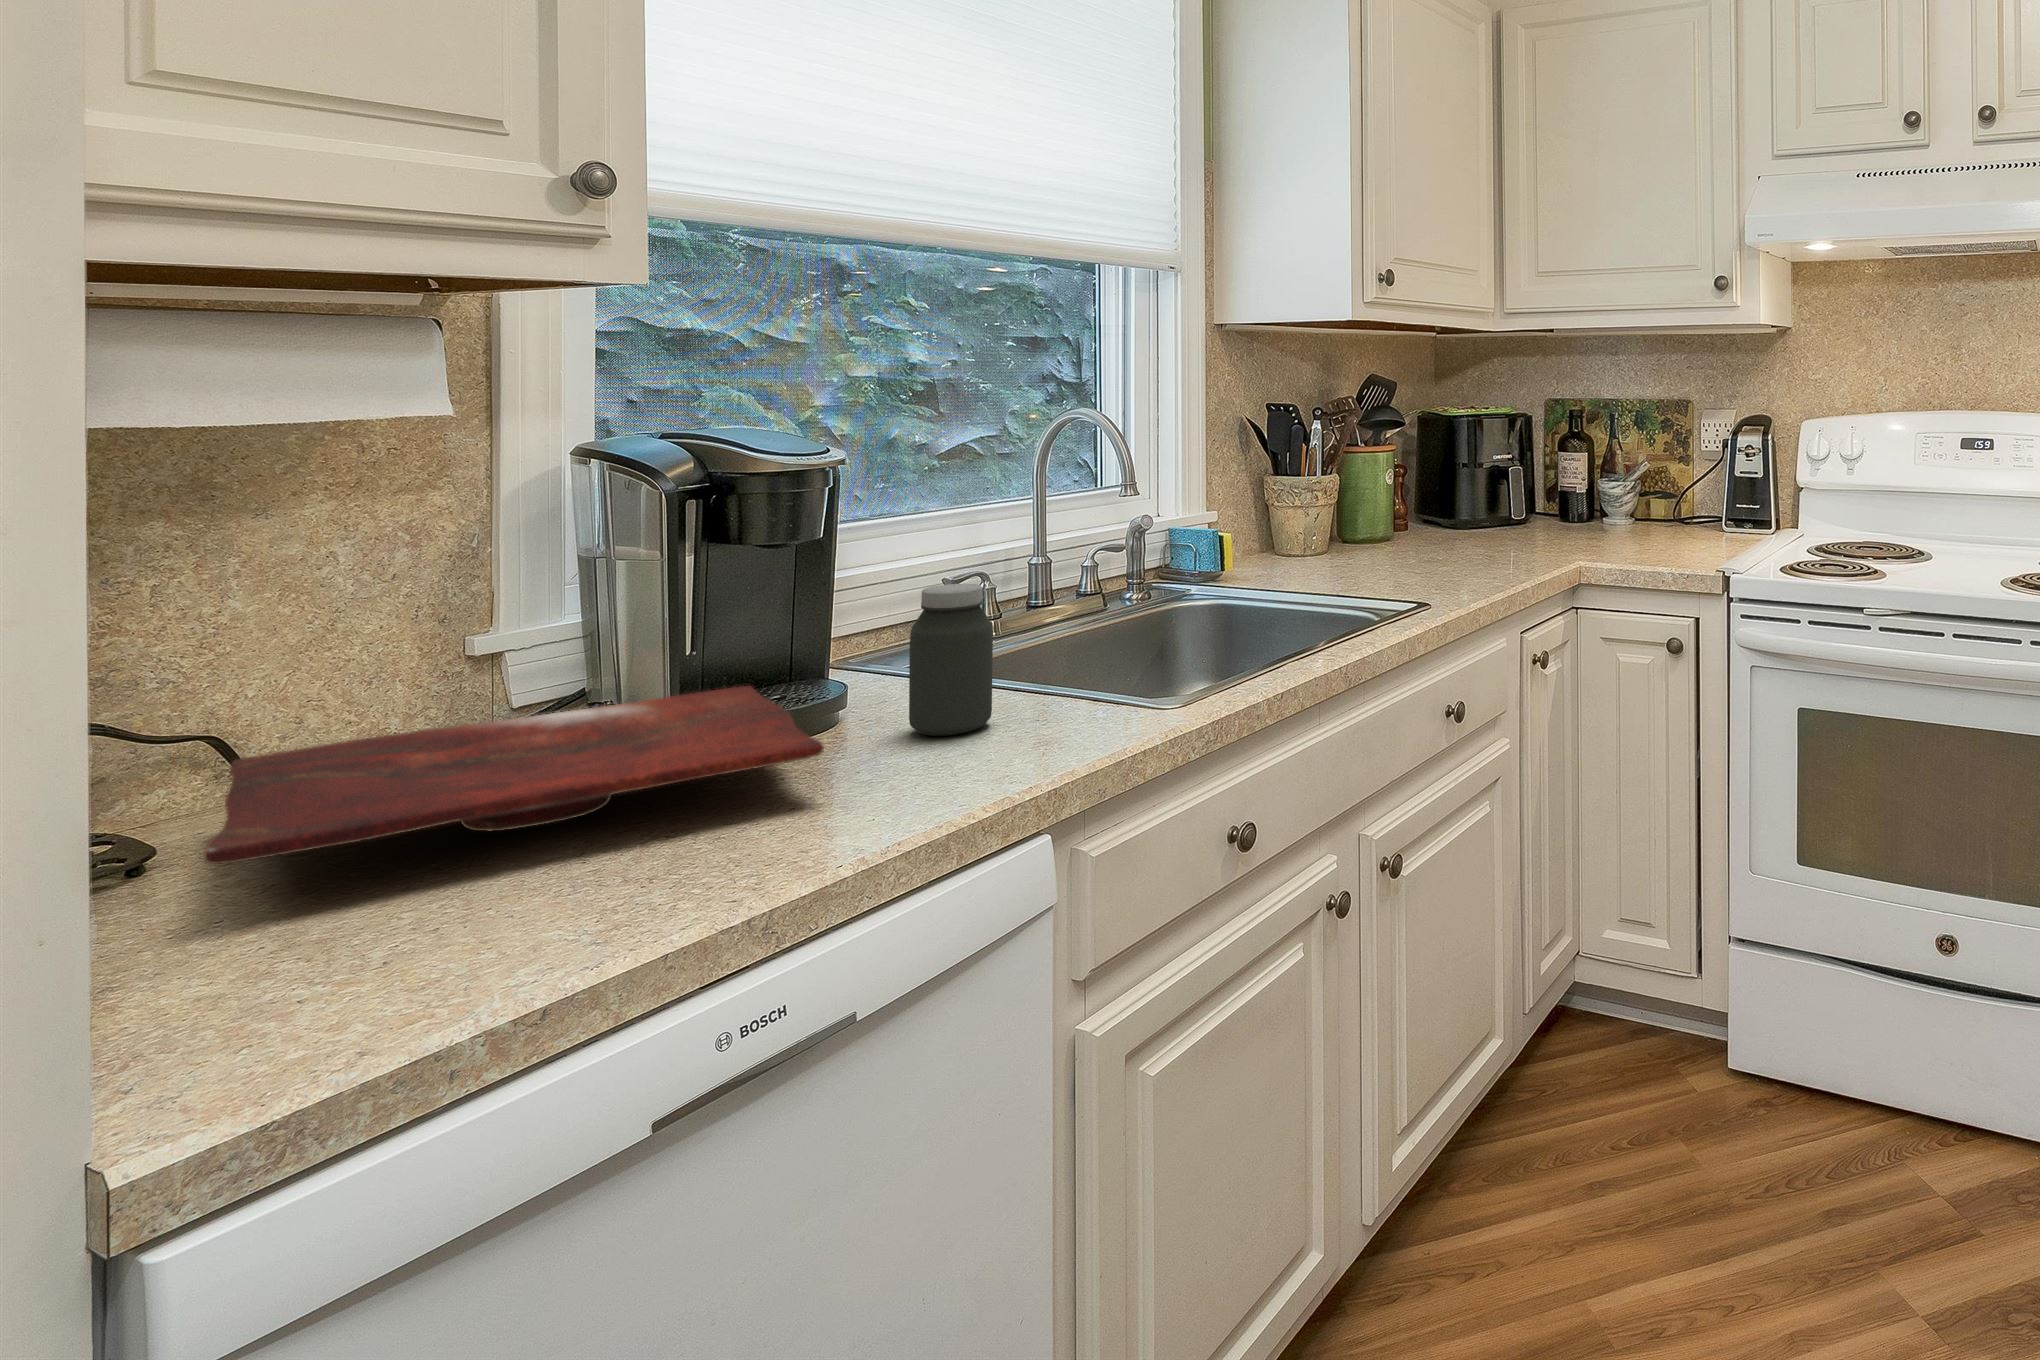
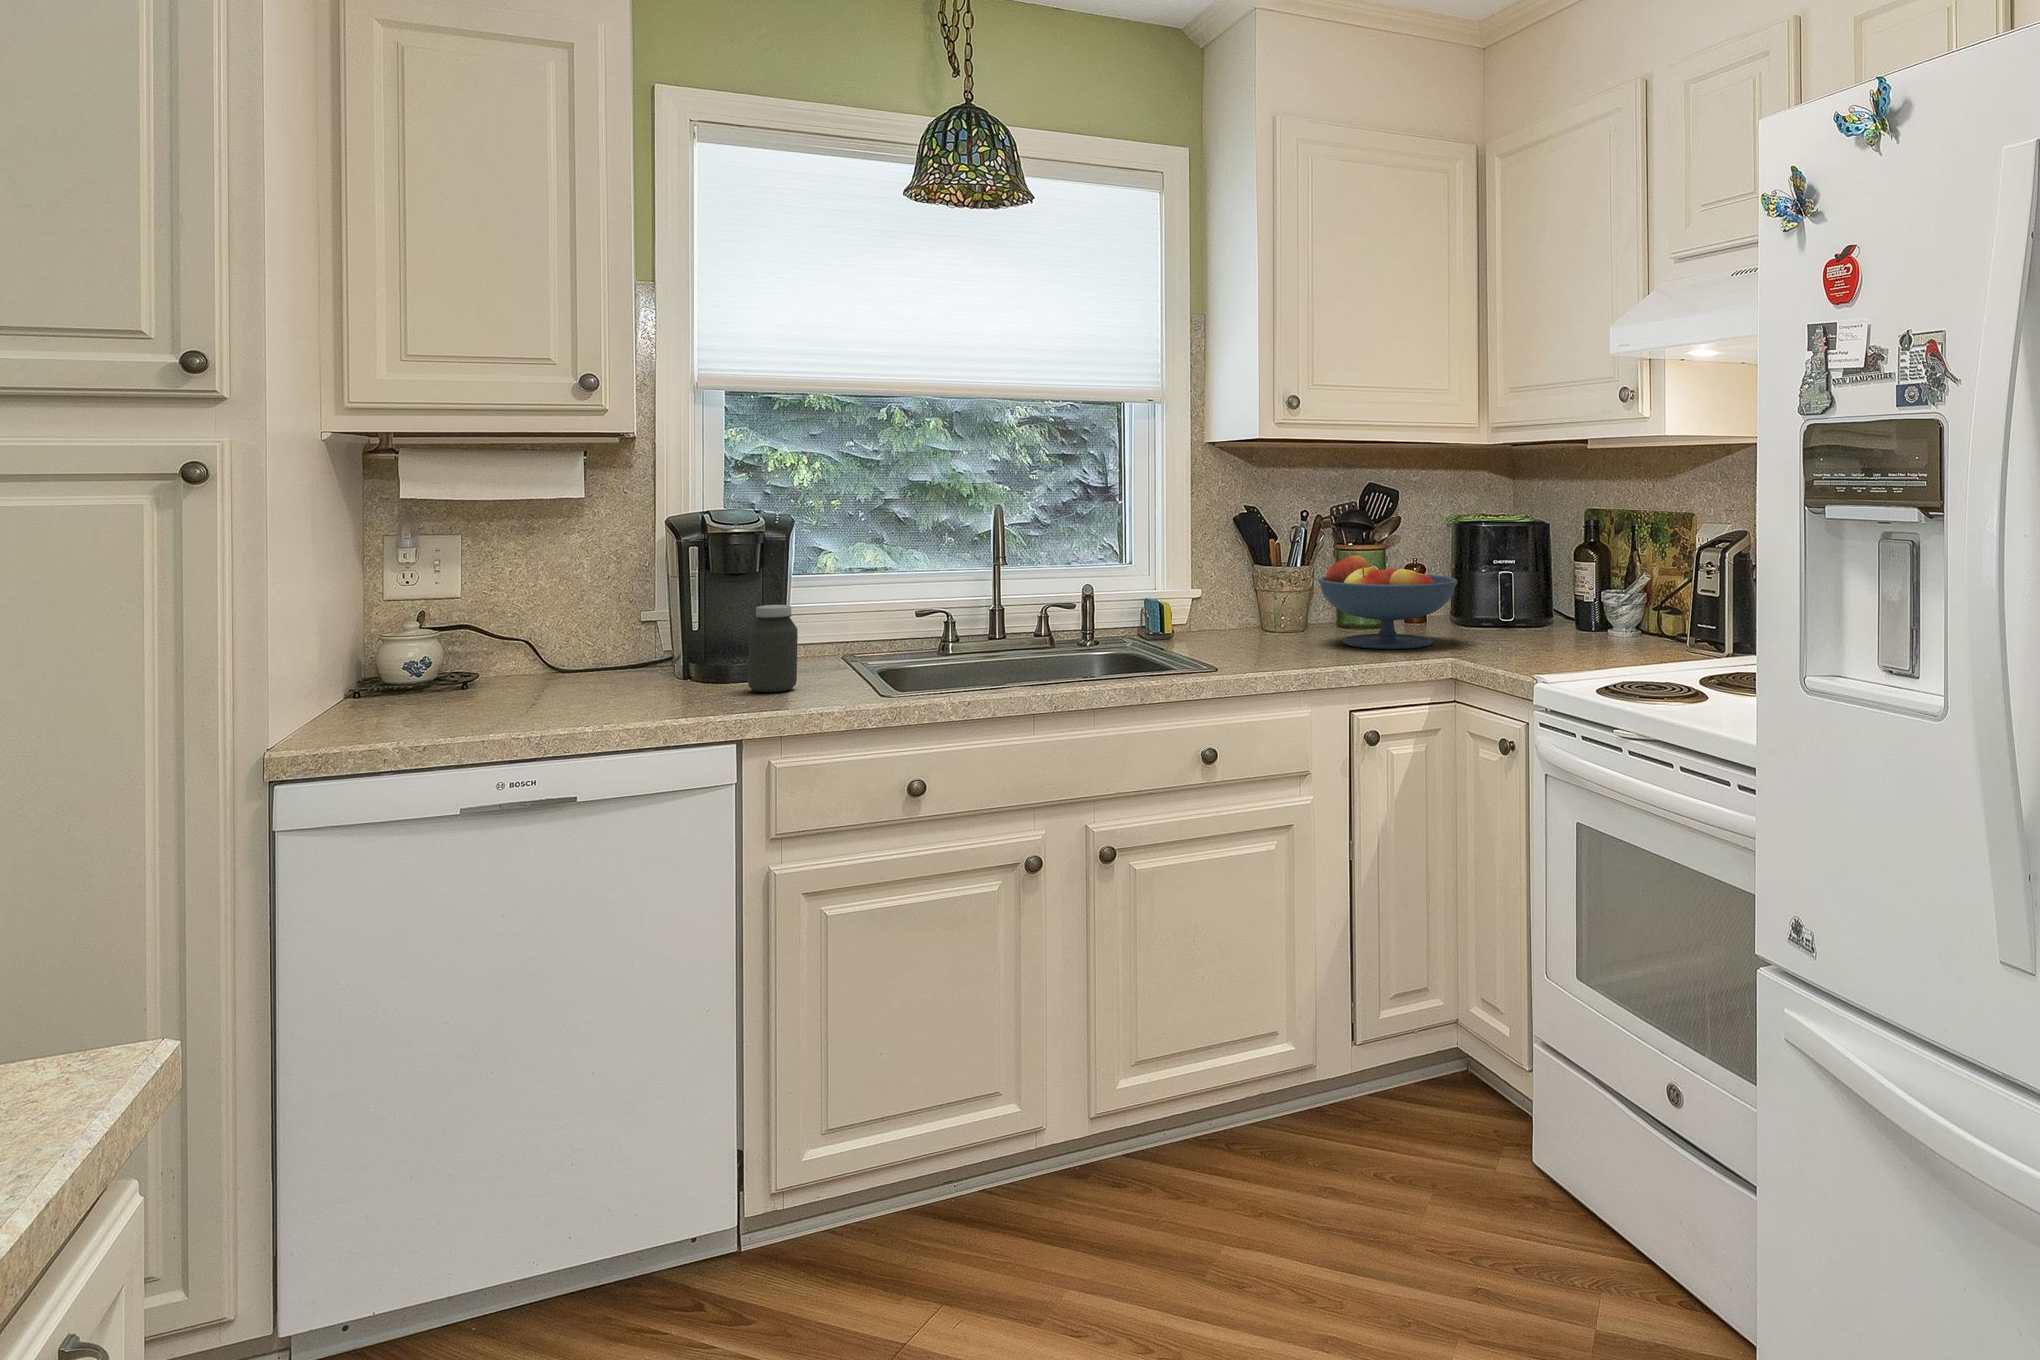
fruit bowl: none [1365,459,1523,564] -> present [1318,555,1457,649]
cutting board: present [204,686,824,864] -> none [401,650,707,696]

